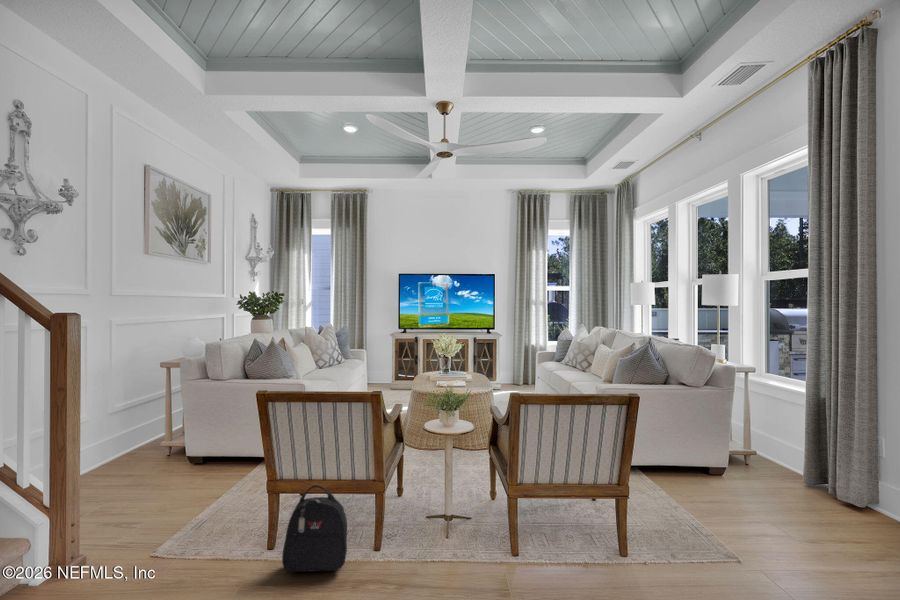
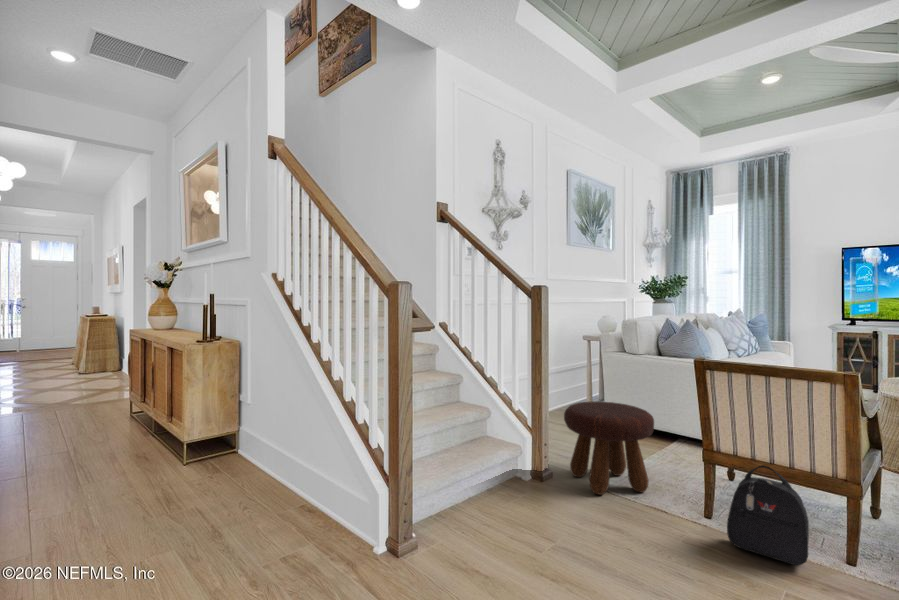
footstool: none [107,444,223,563] -> present [564,401,654,495]

